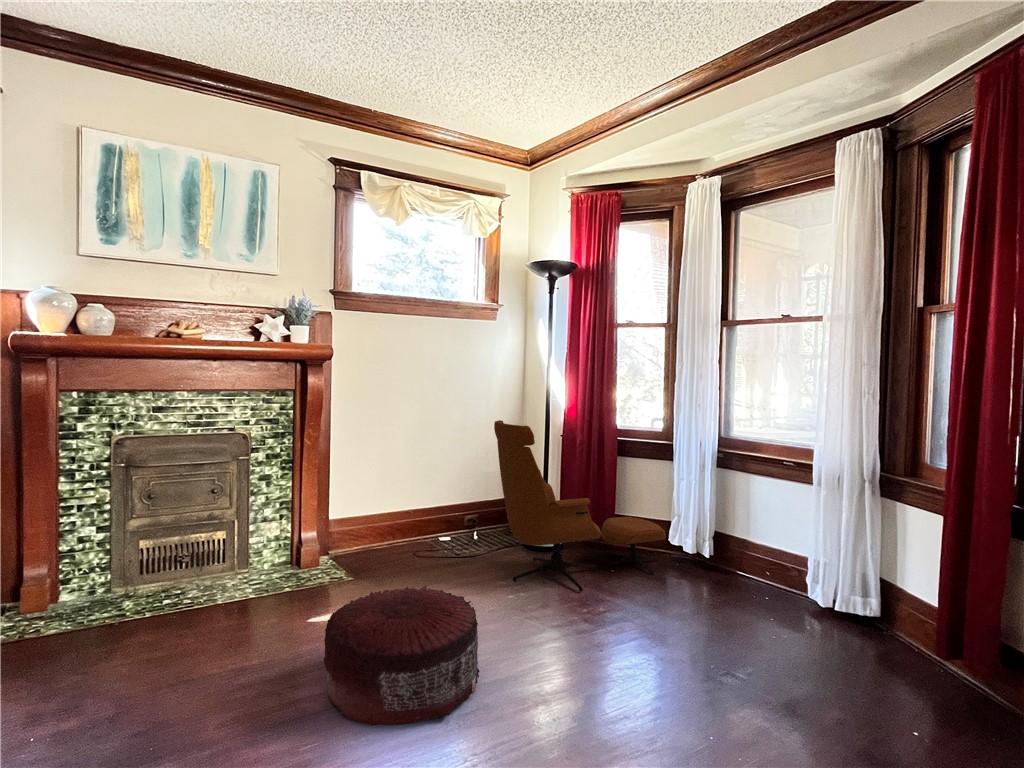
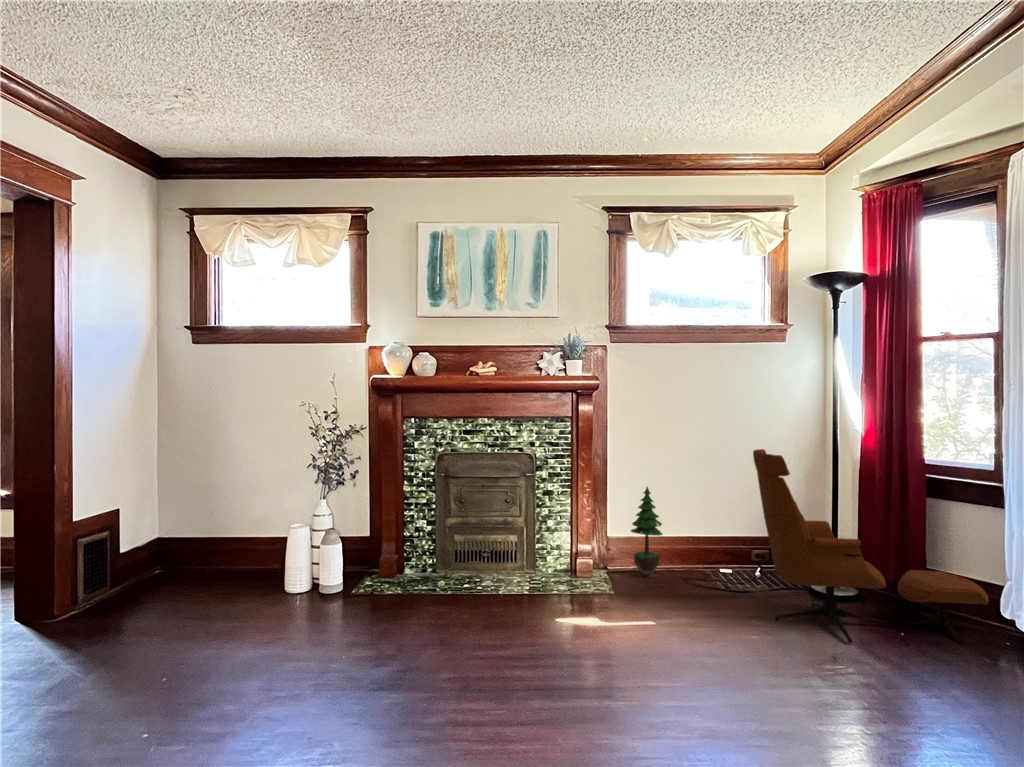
potted tree: none [358,461,393,554] -> present [631,487,662,576]
pouf: present [324,586,479,726] -> none [552,595,695,707]

